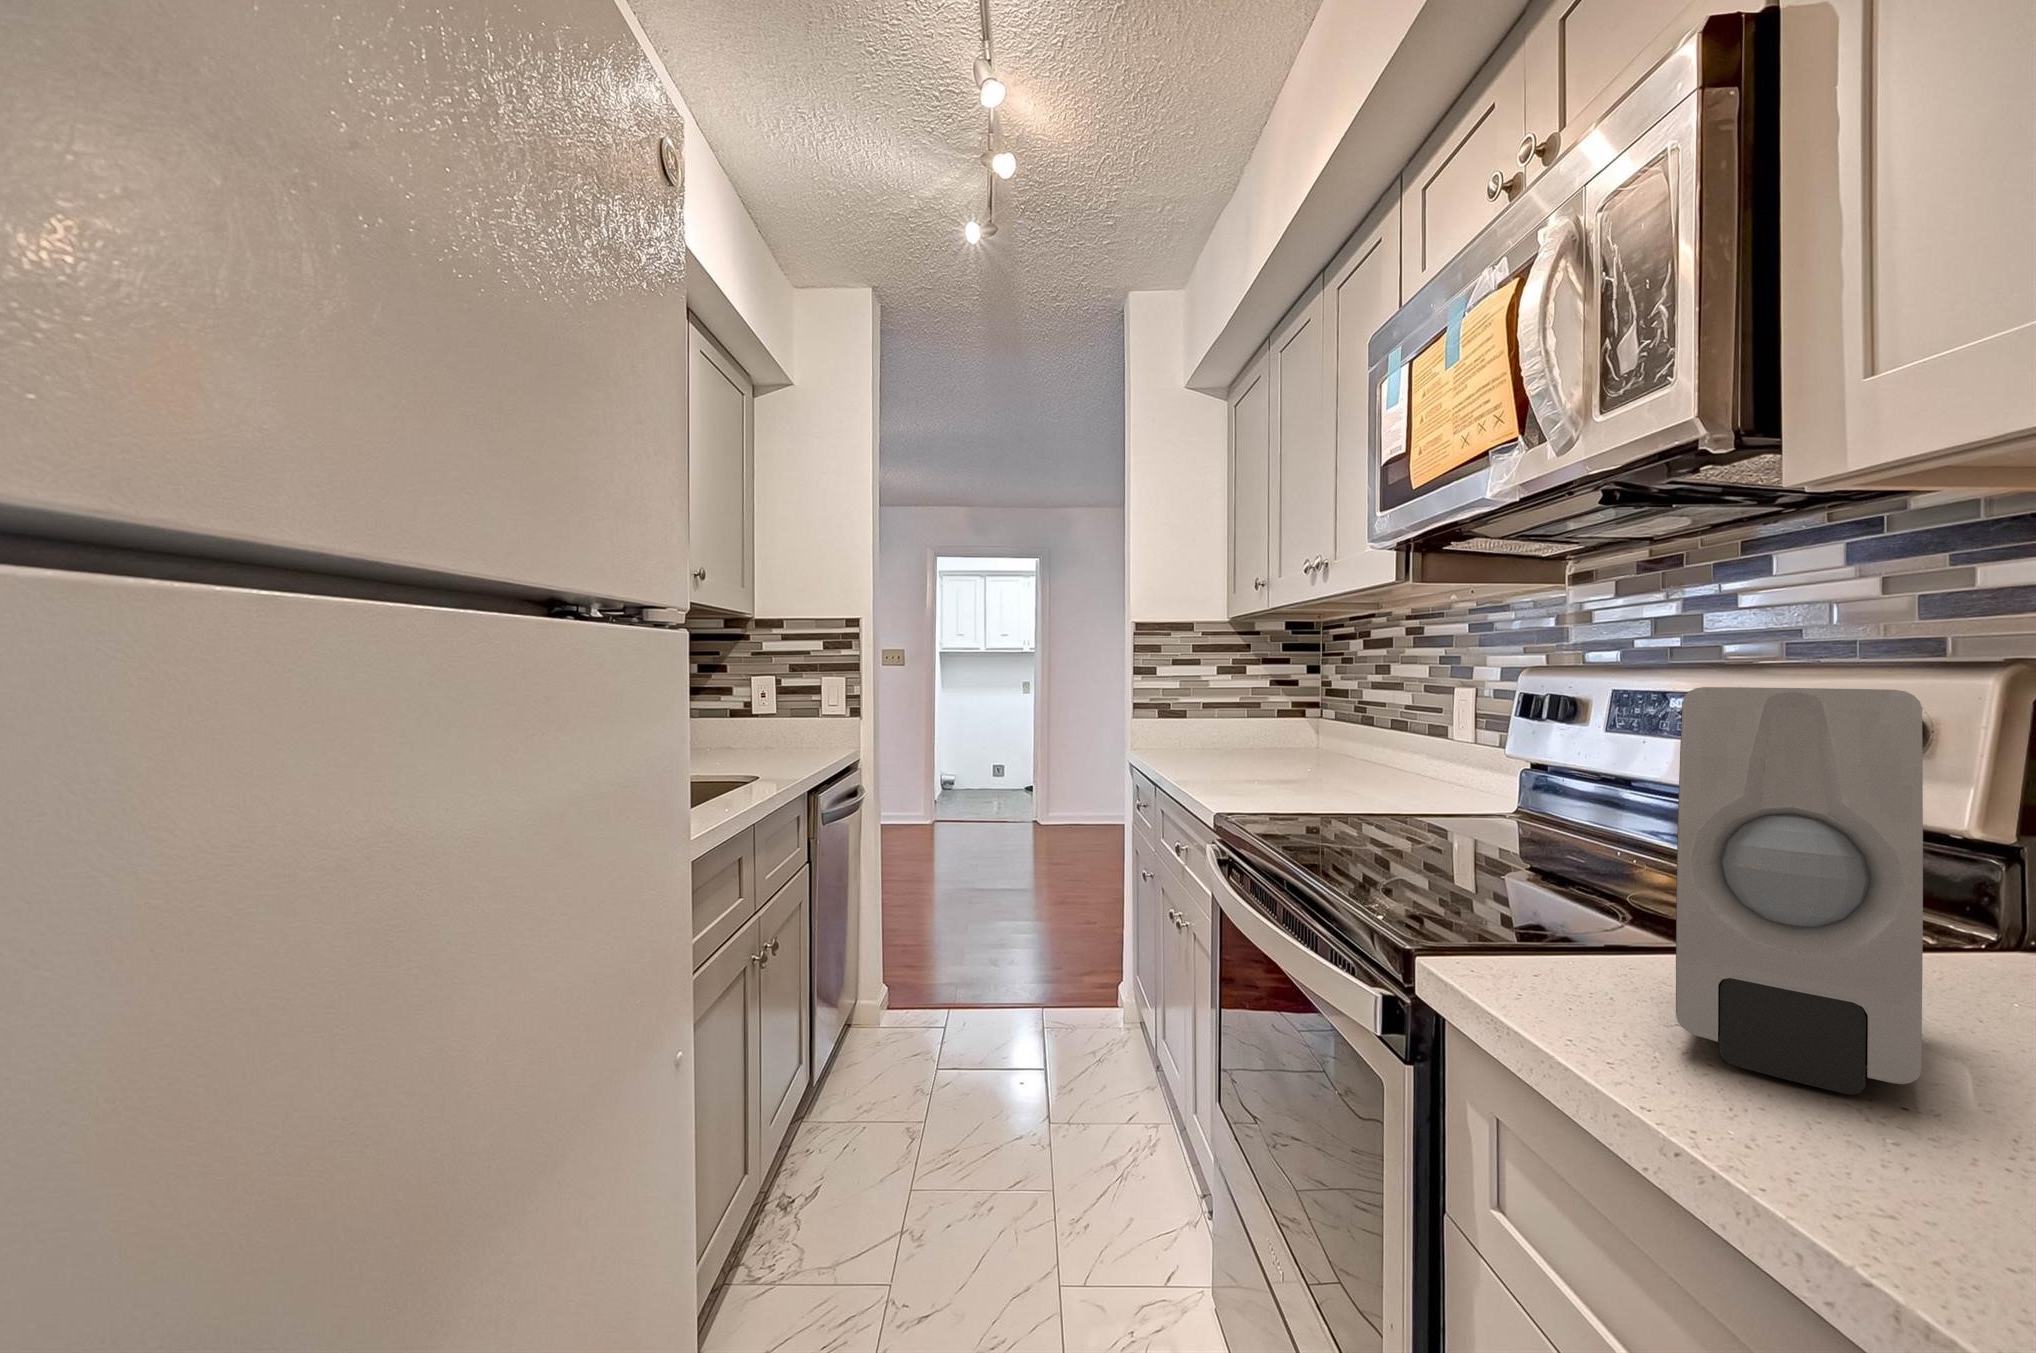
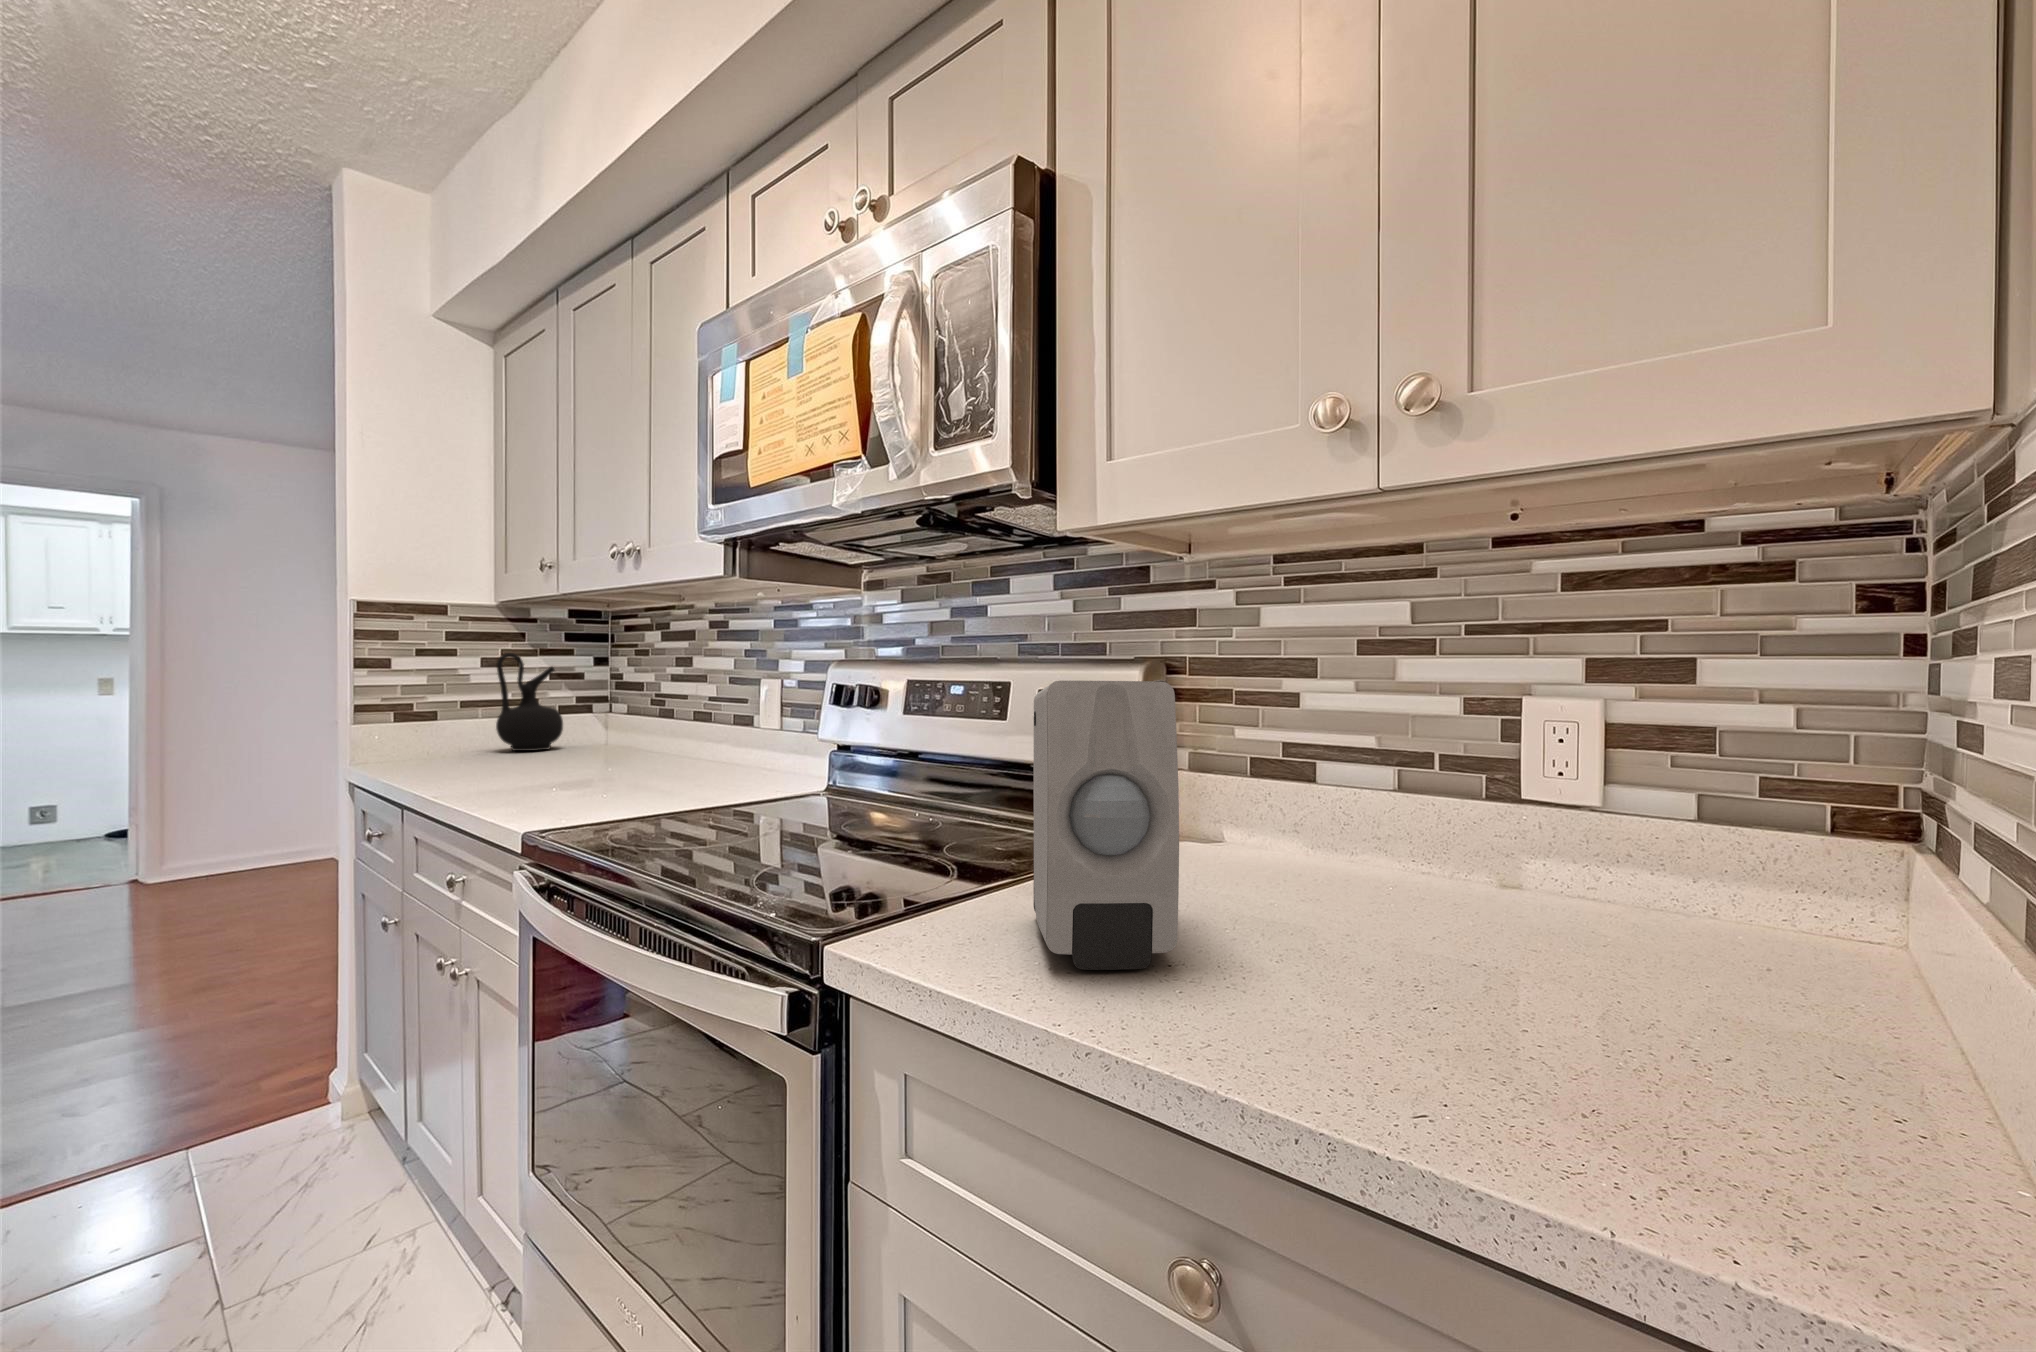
ceramic jug: none [1227,663,1280,749] -> present [496,653,563,751]

